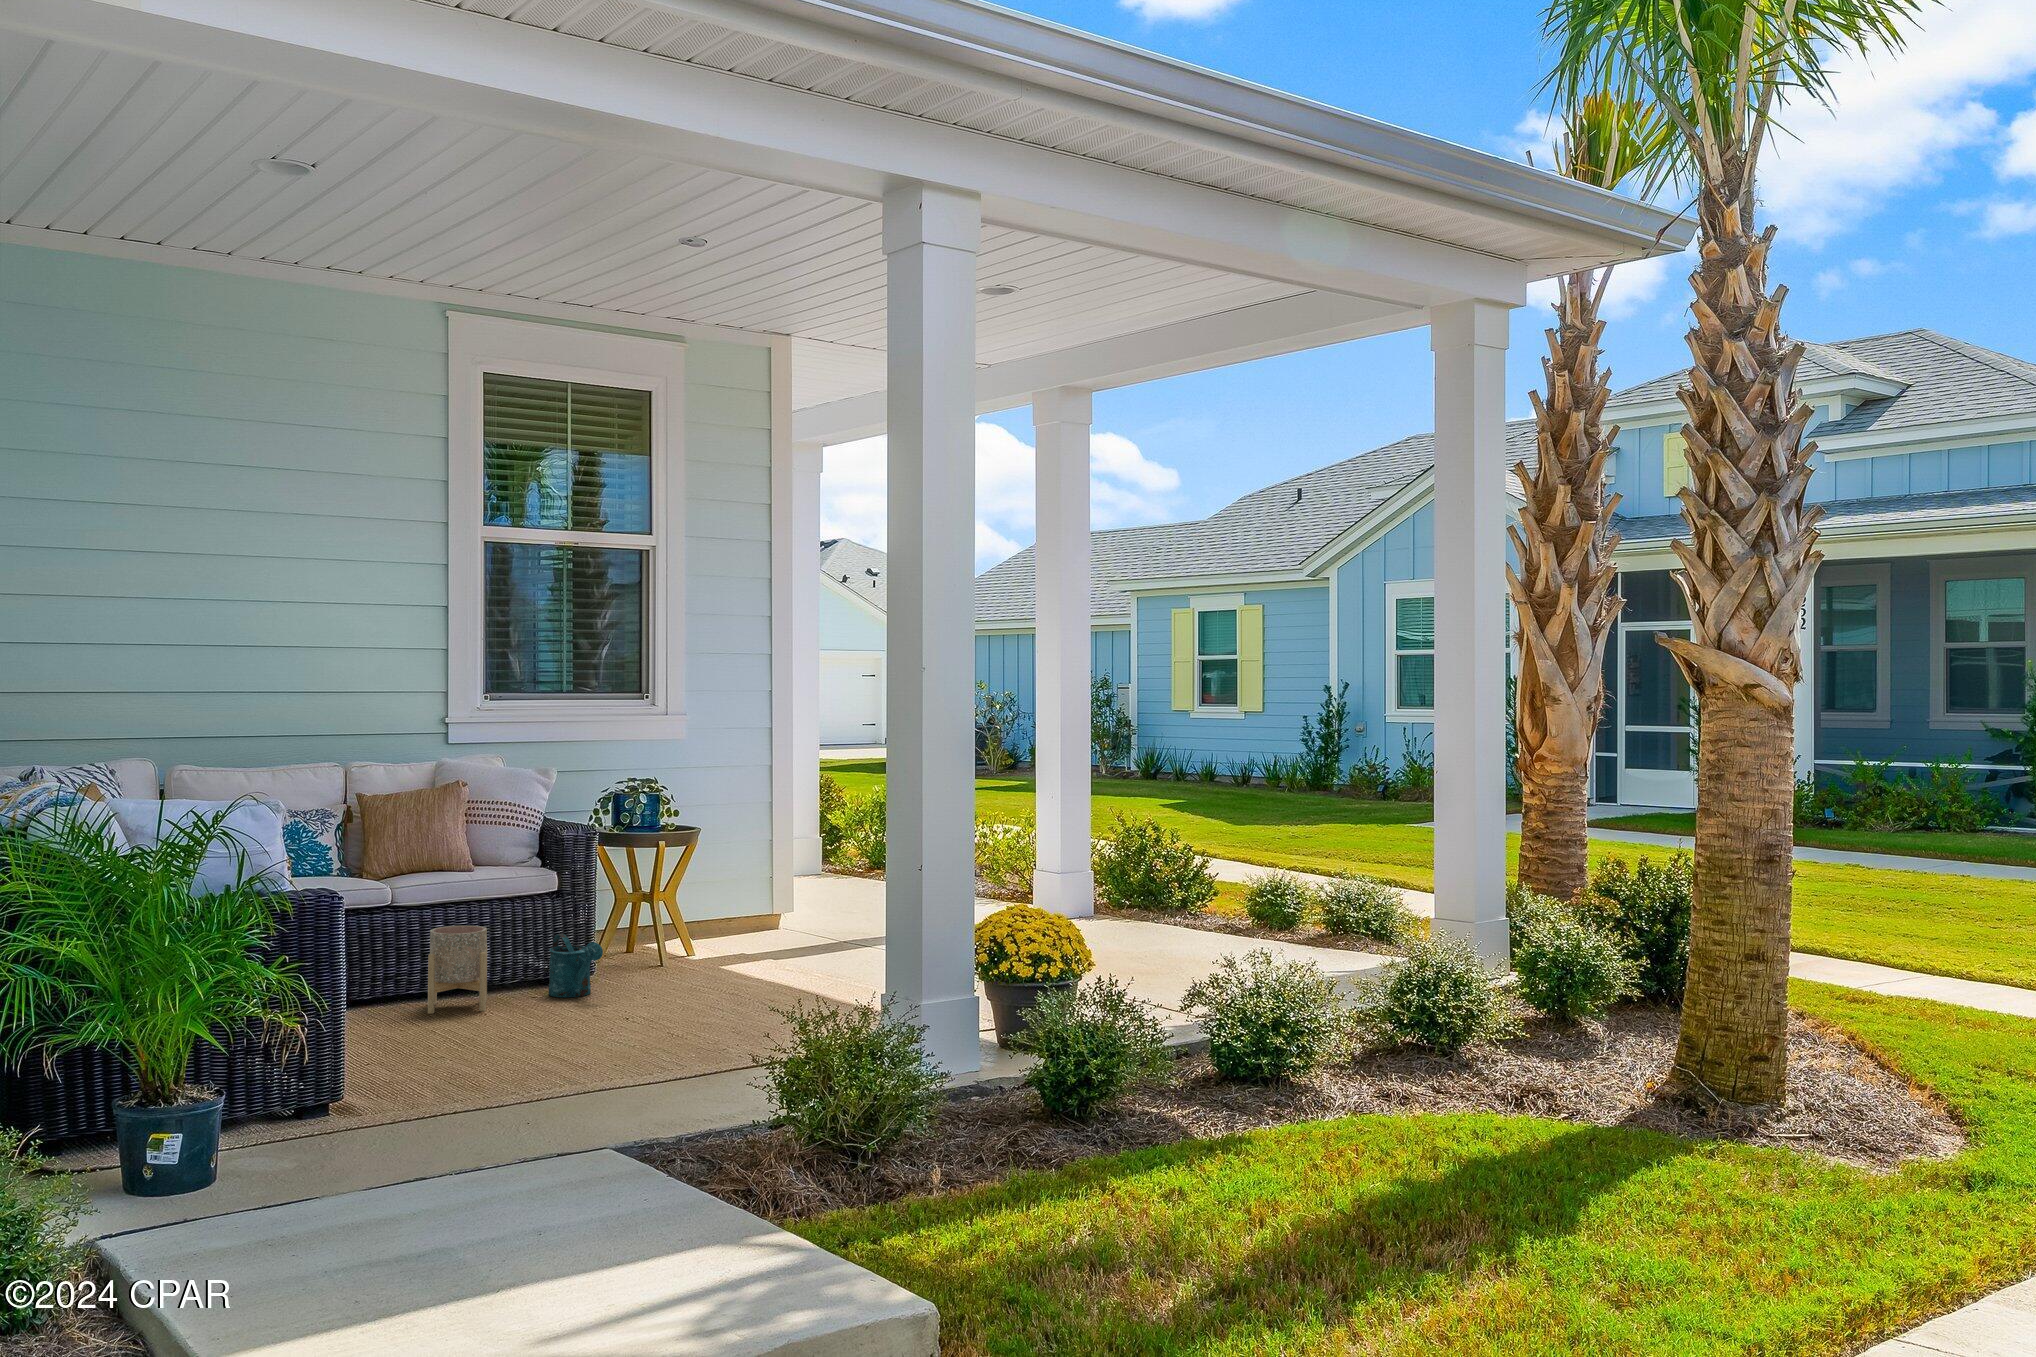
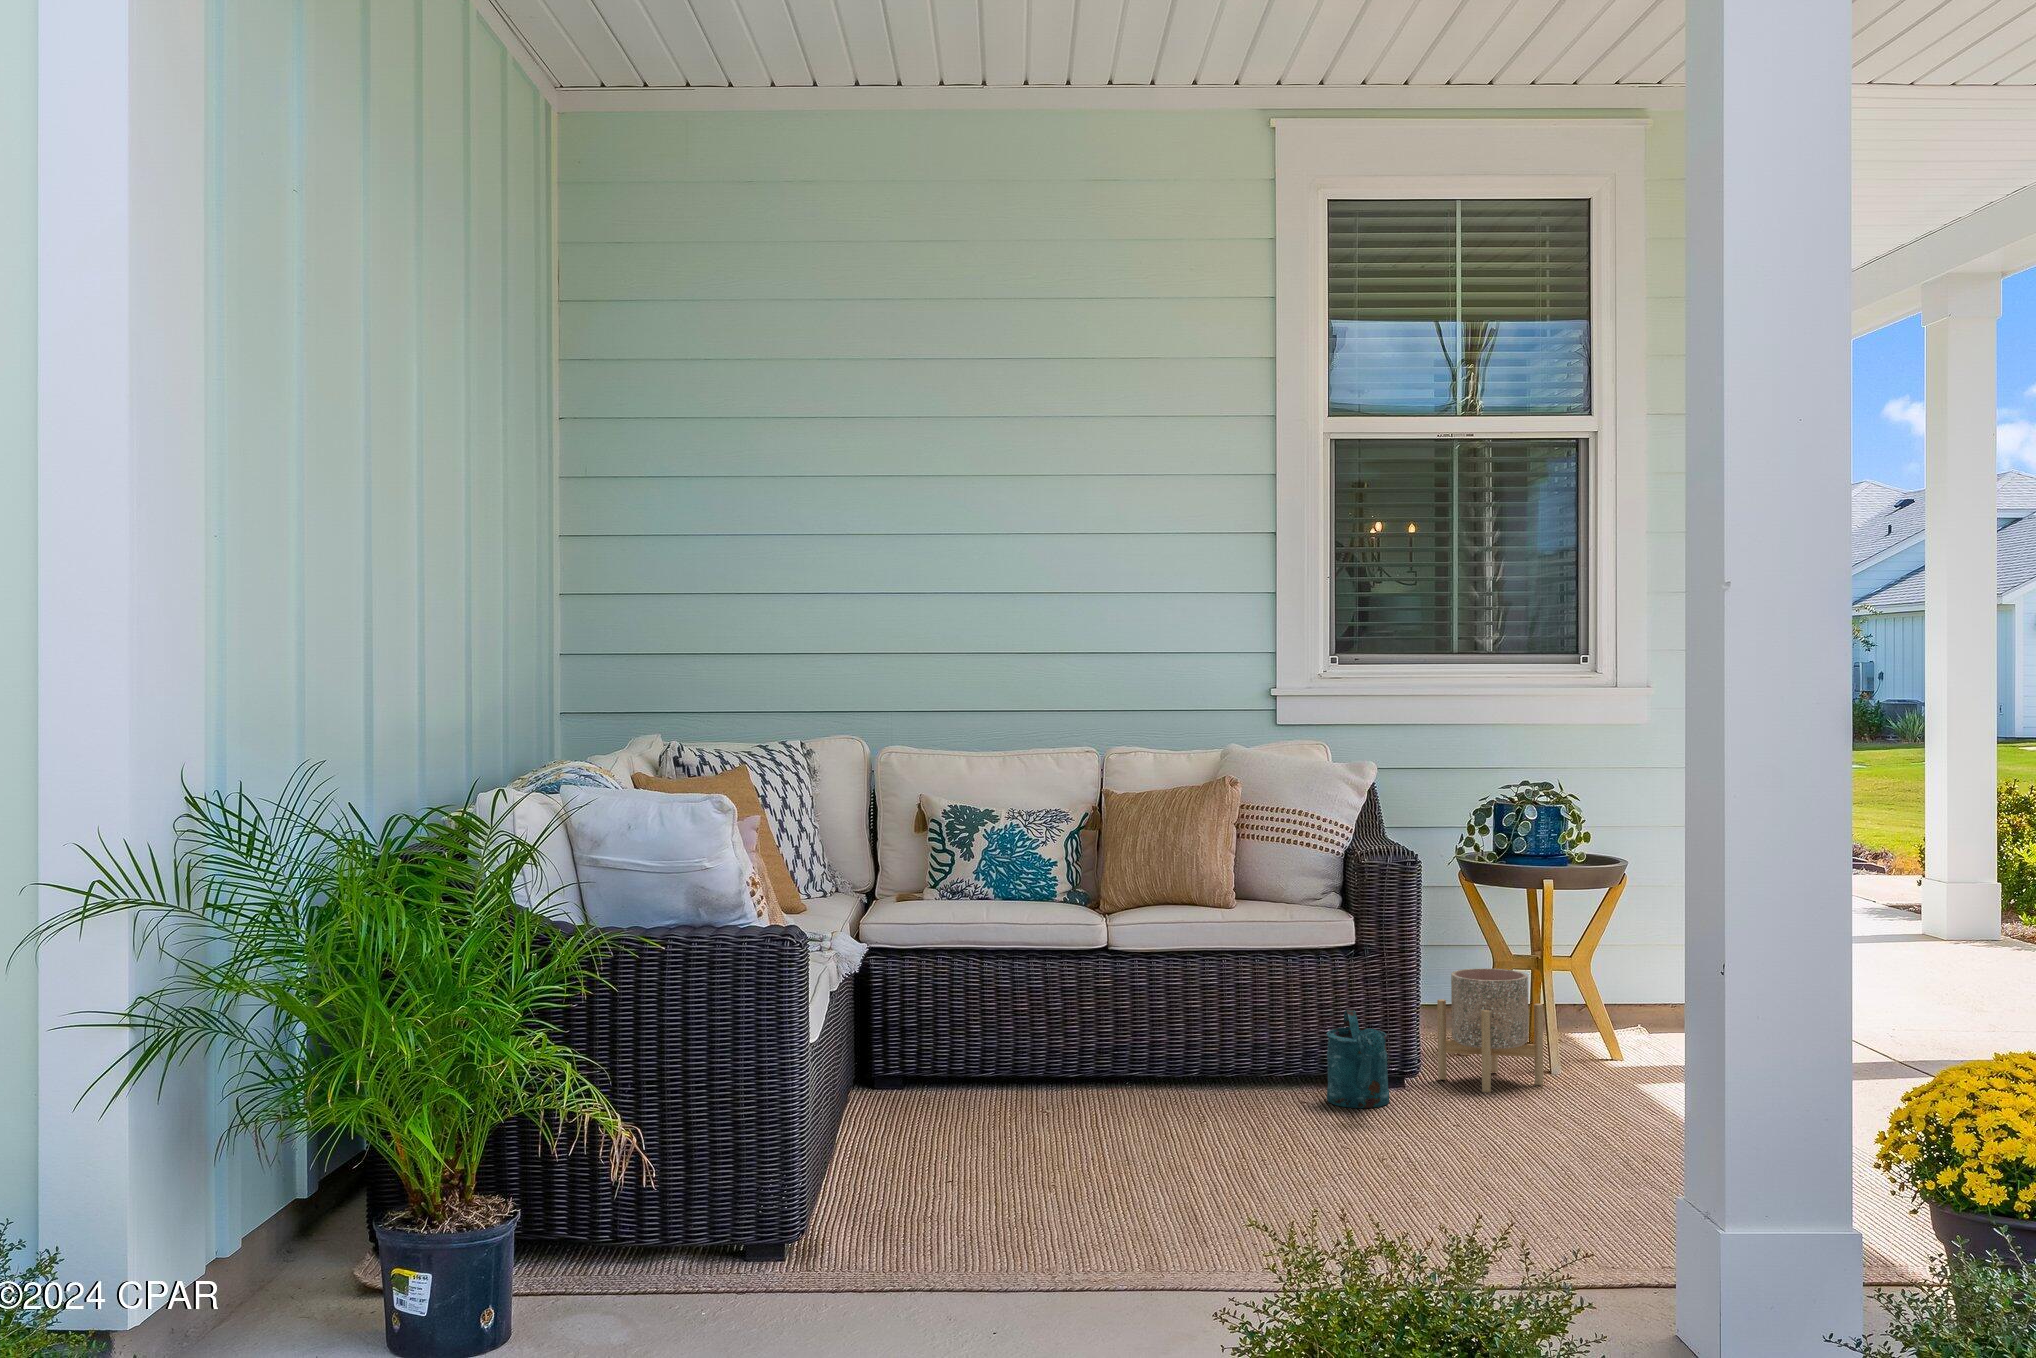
planter: present [428,926,487,1014] -> present [1437,968,1543,1092]

